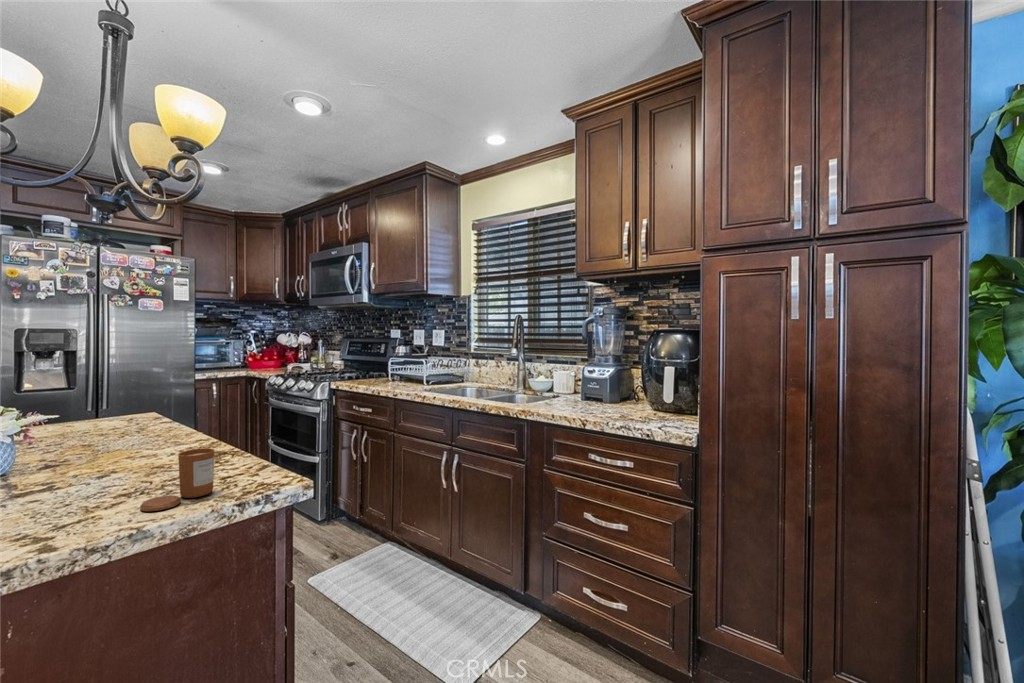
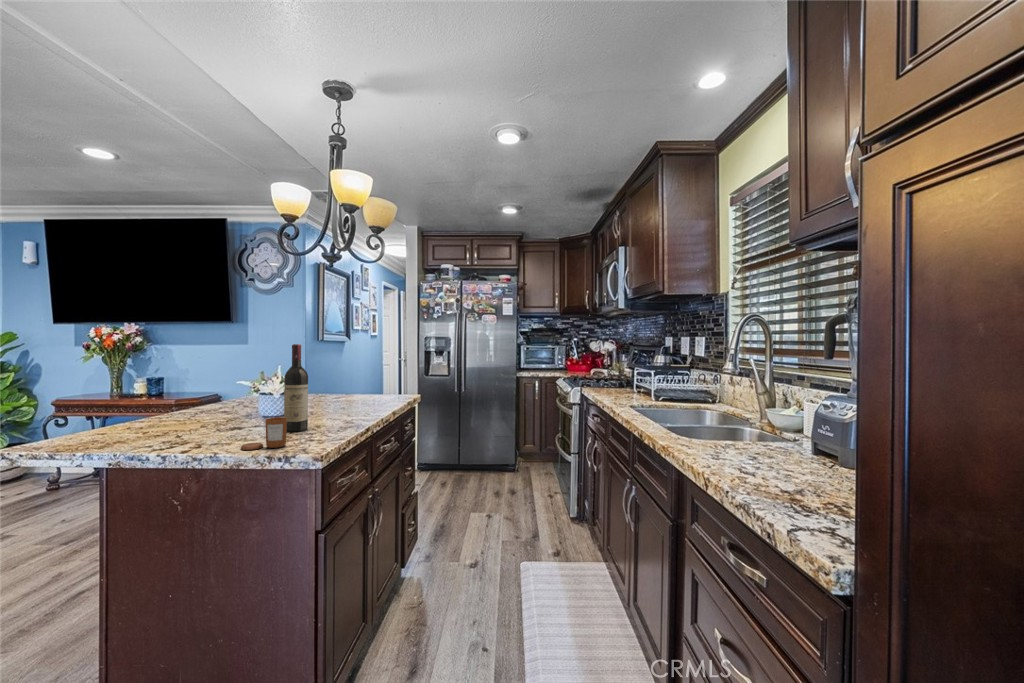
wine bottle: none [108,338,153,481] -> present [284,344,308,432]

